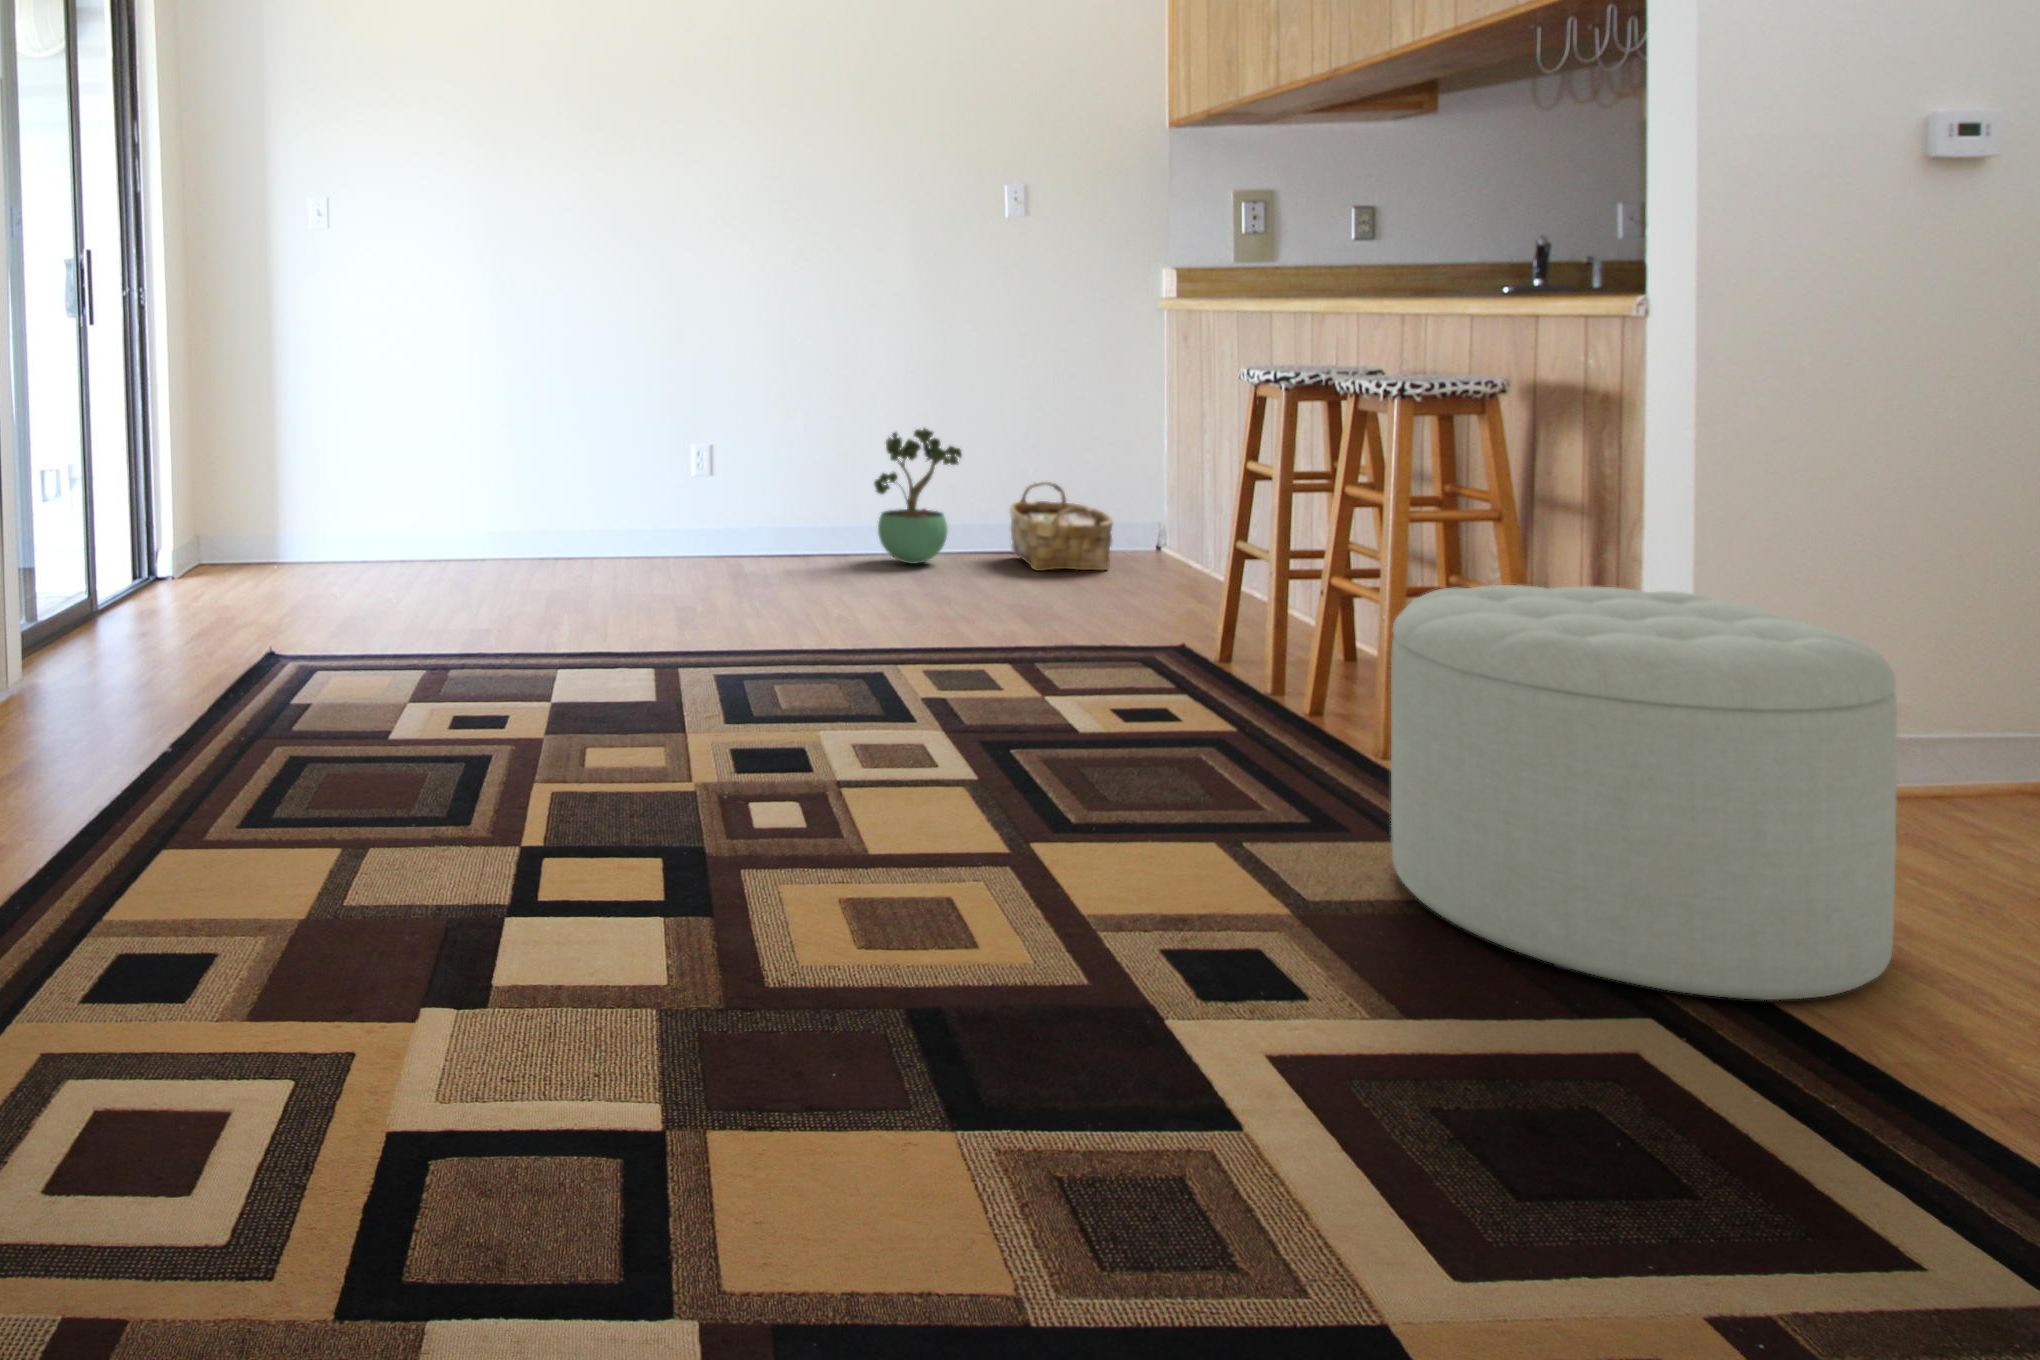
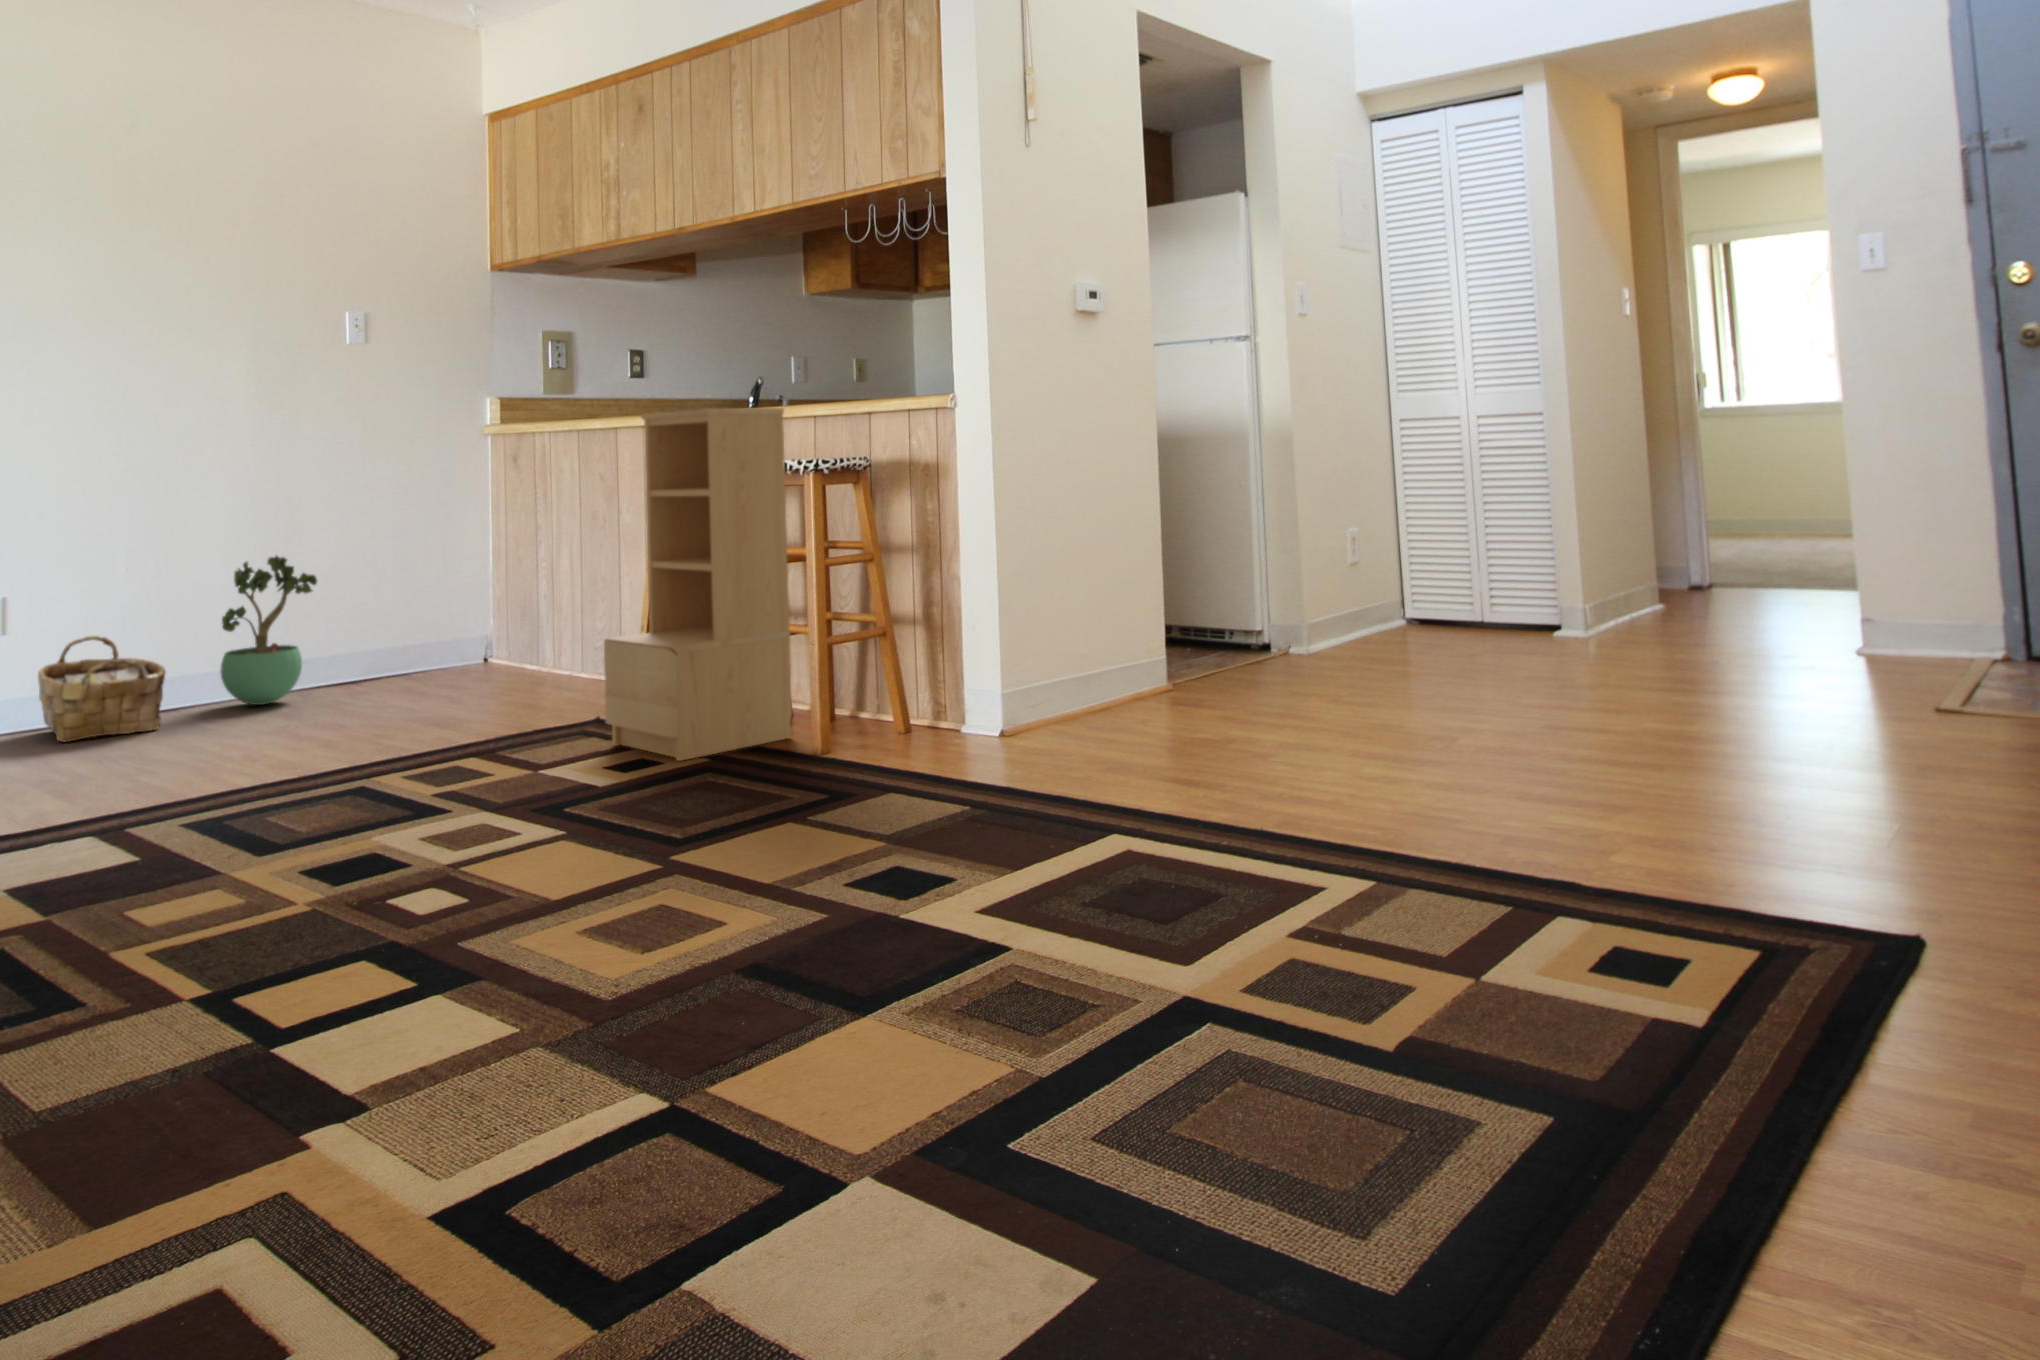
bookshelf: none [1141,312,1367,722] -> present [604,408,792,761]
woven basket: present [1009,482,1112,571] -> present [38,636,165,742]
ottoman: present [1391,585,1897,1000] -> none [905,579,1182,827]

